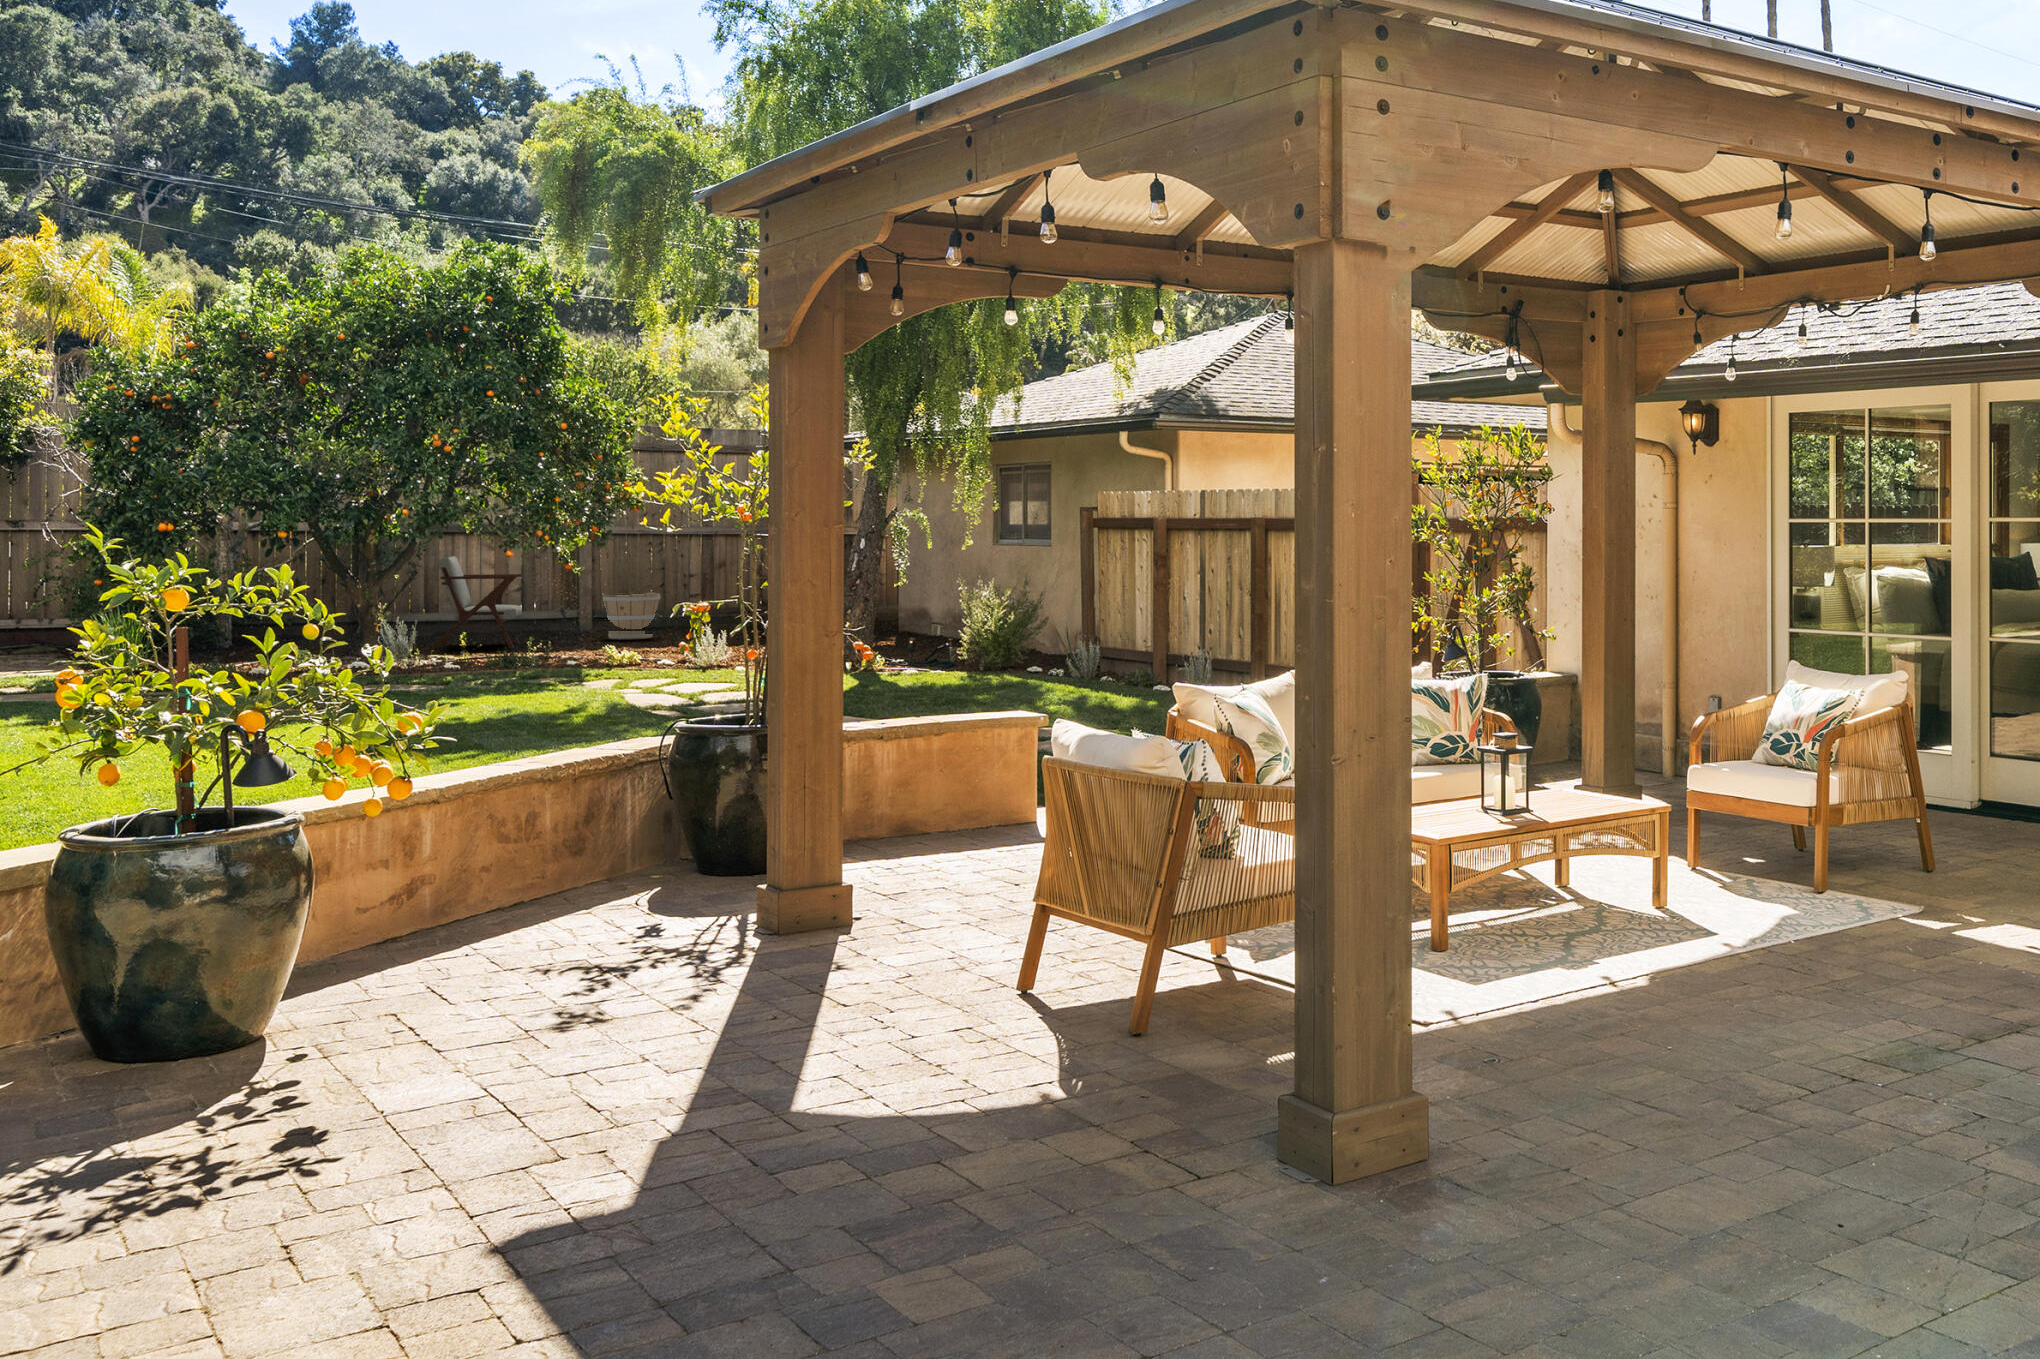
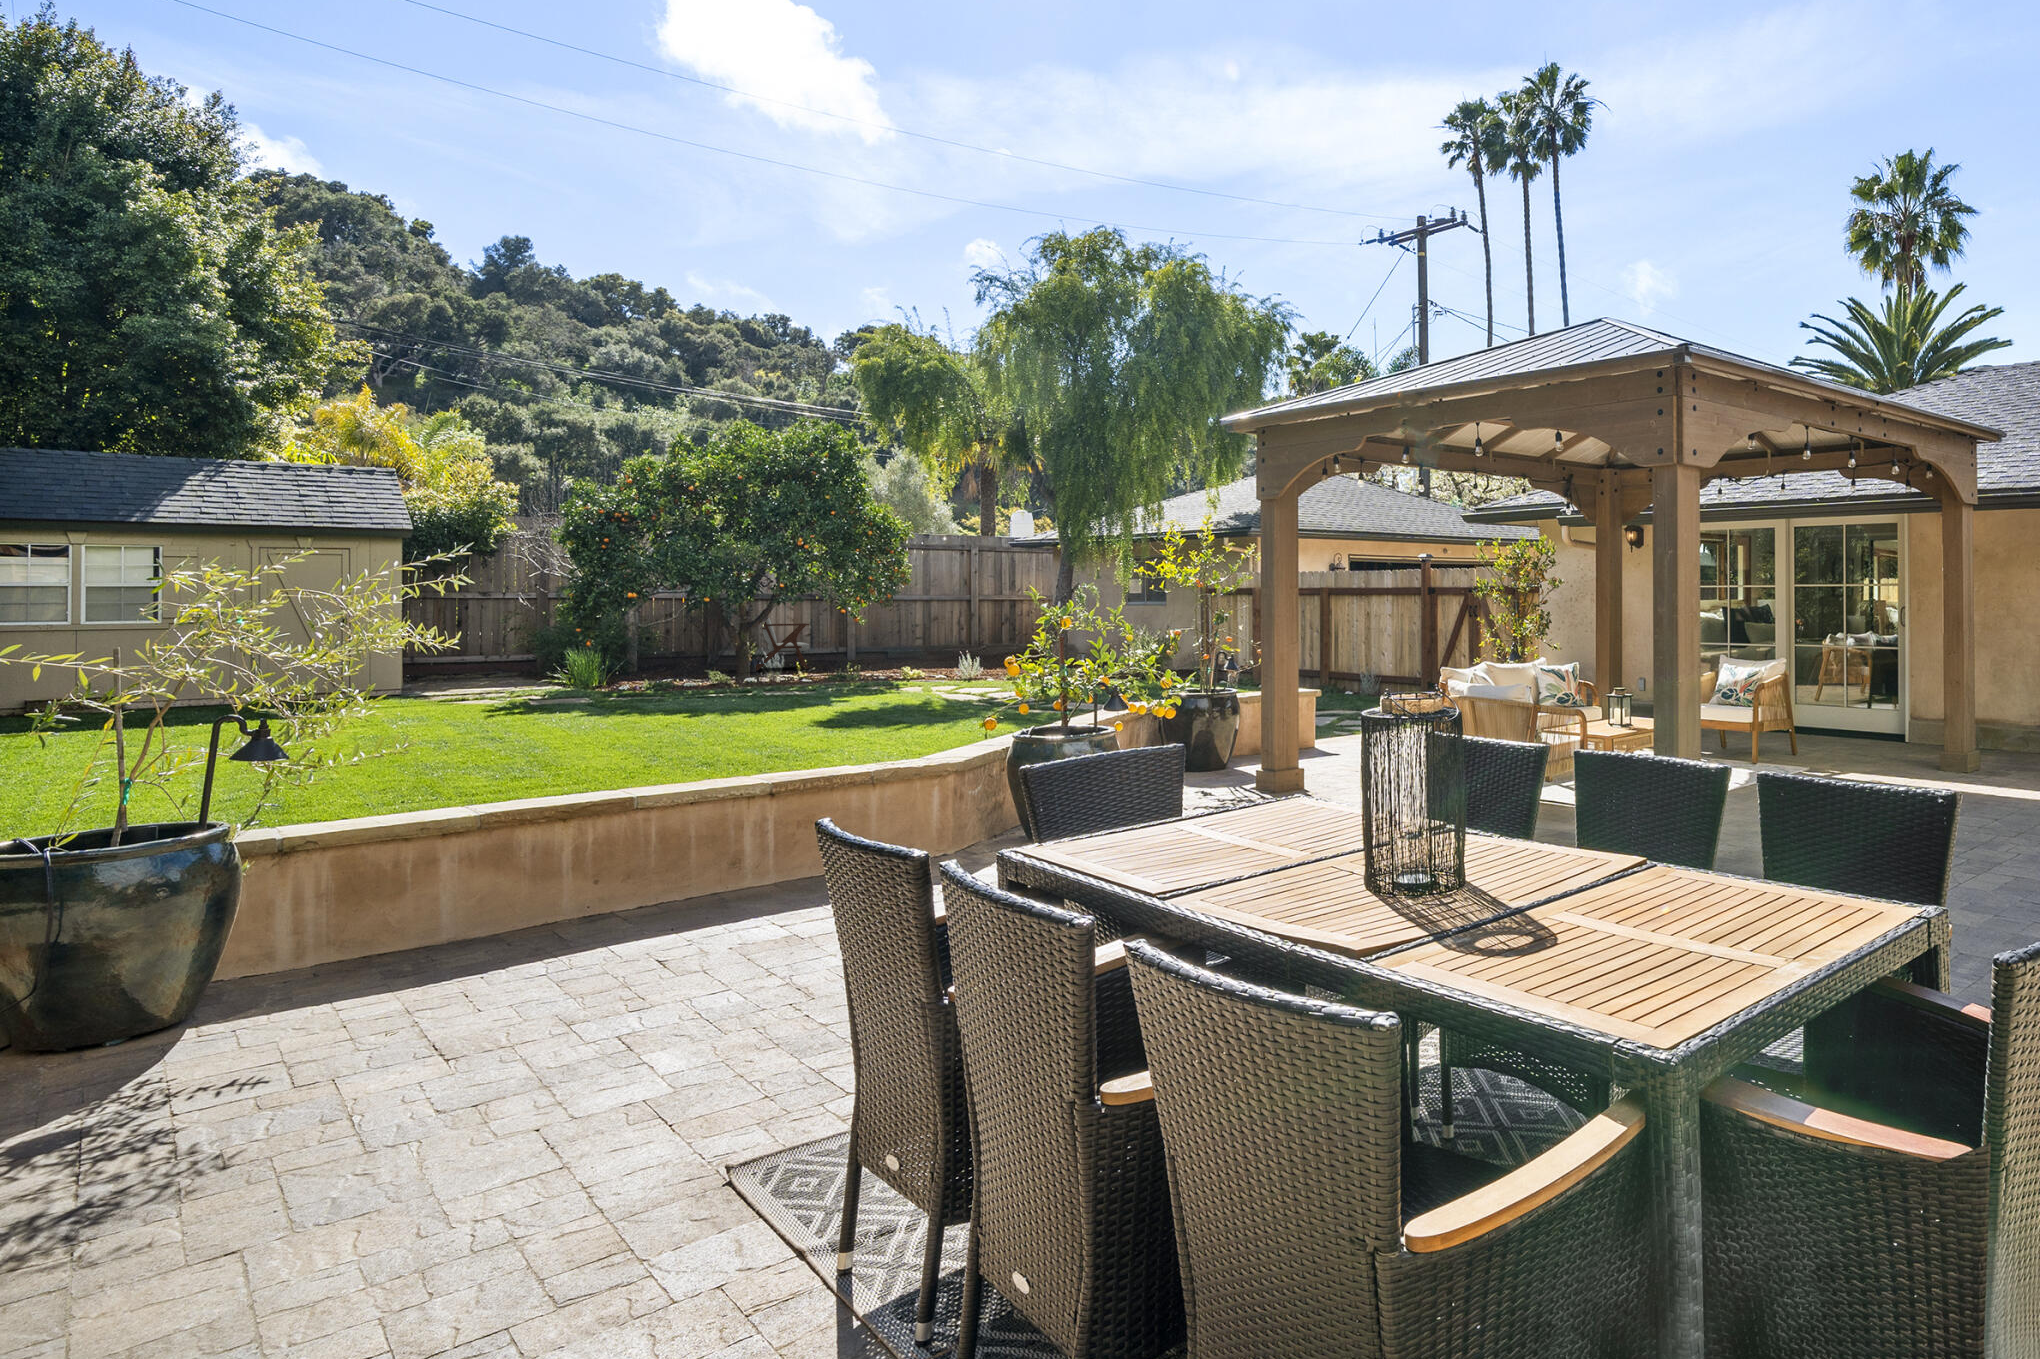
wooden bucket: present [602,593,661,639] -> none [853,635,892,664]

